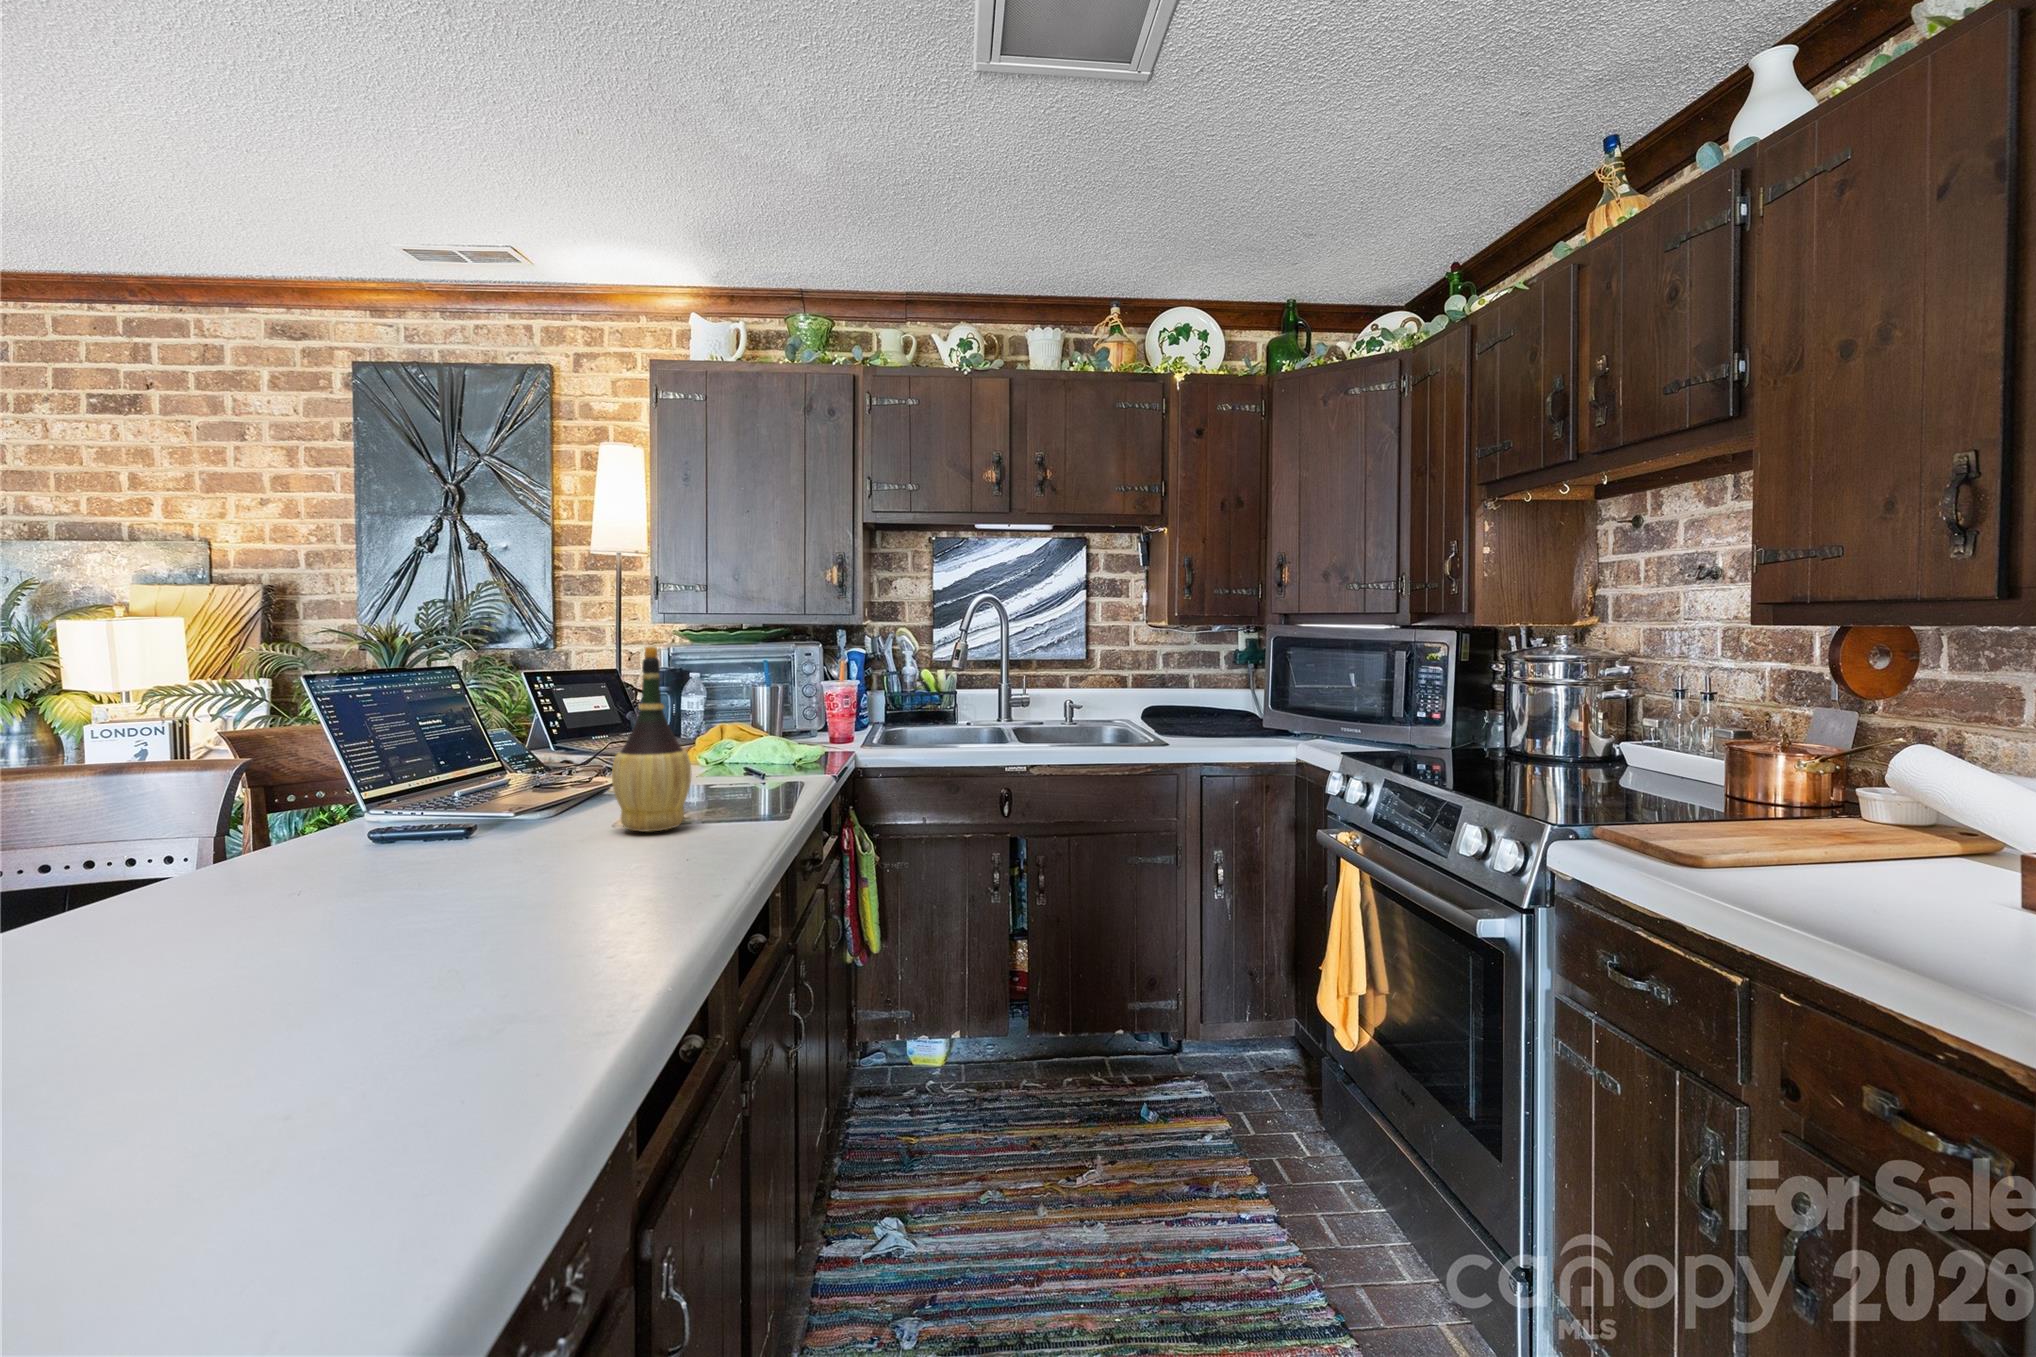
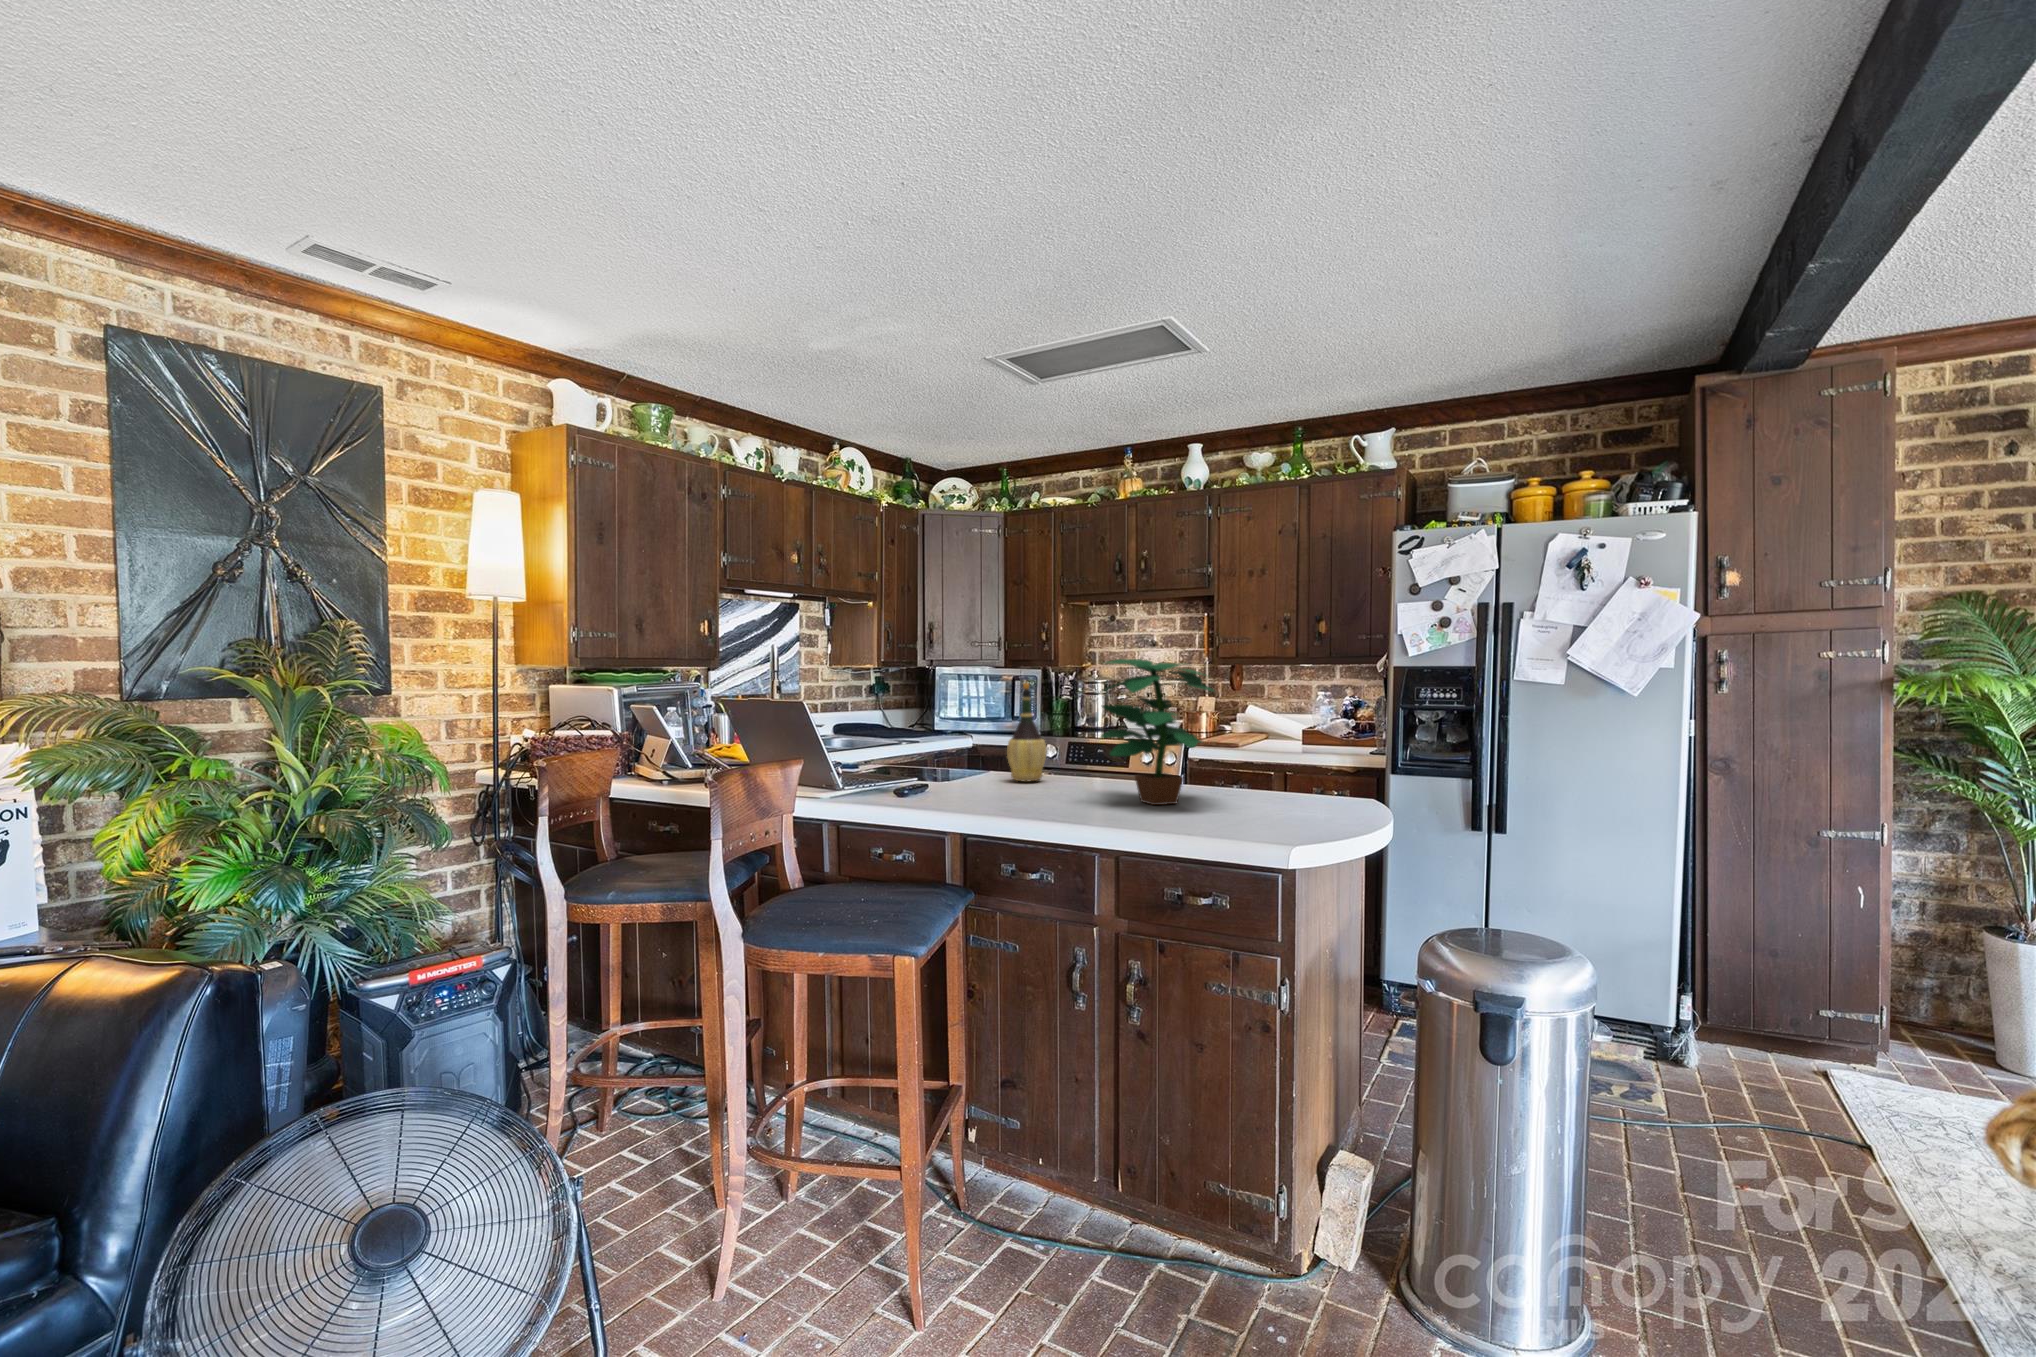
potted plant: none [115,592,552,943] -> present [1101,659,1214,805]

